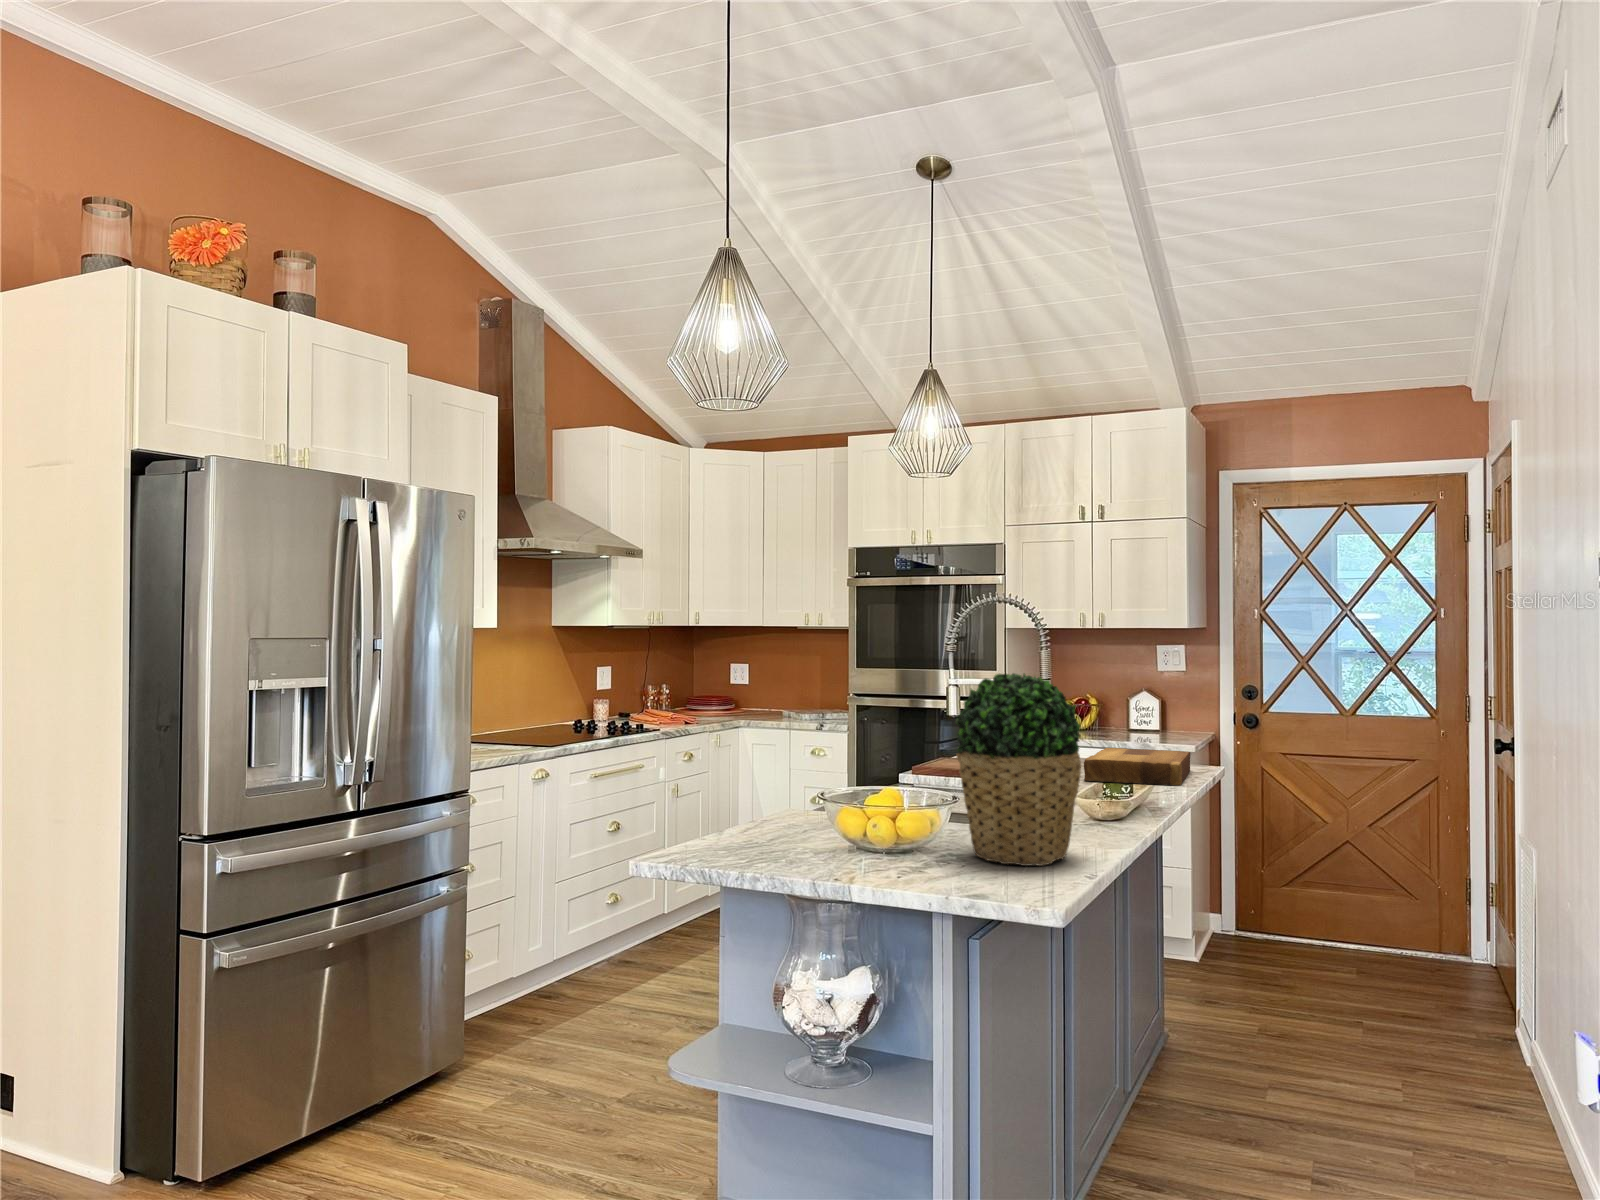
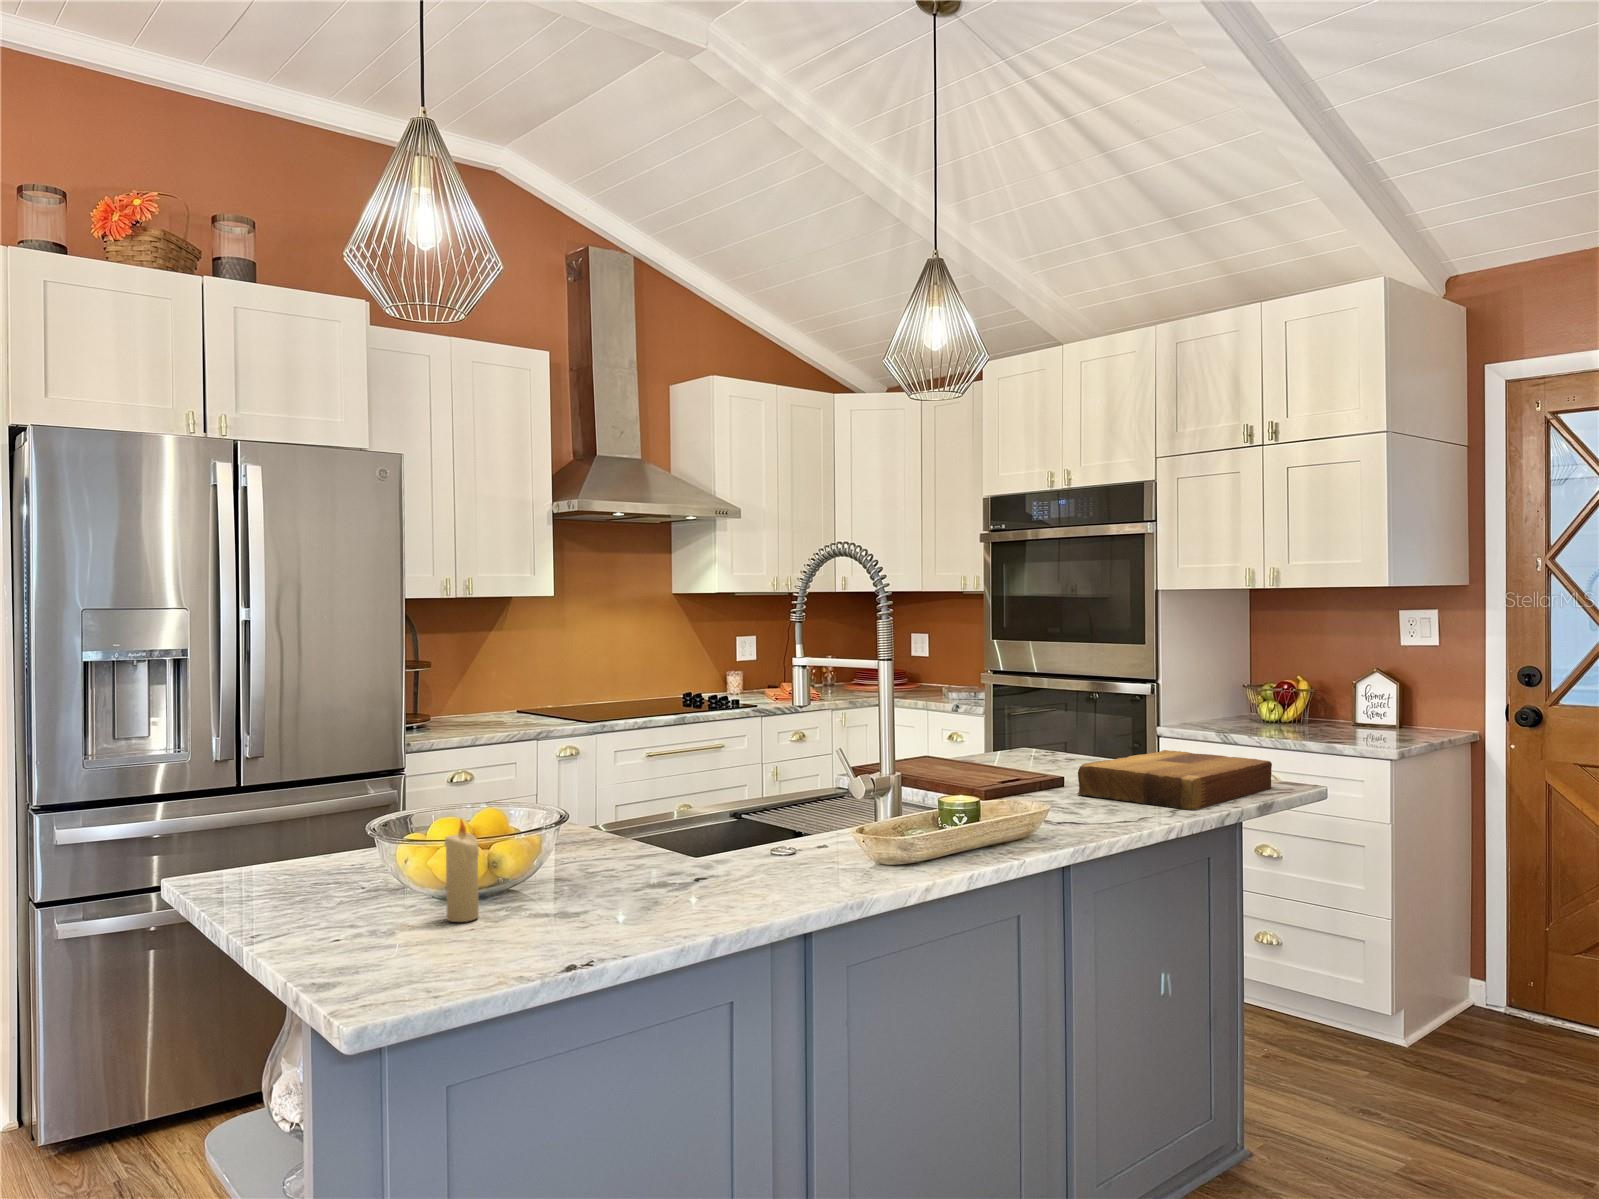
potted plant: present [956,673,1081,866] -> none [572,649,750,922]
candle: none [899,800,924,877] -> present [445,820,479,922]

